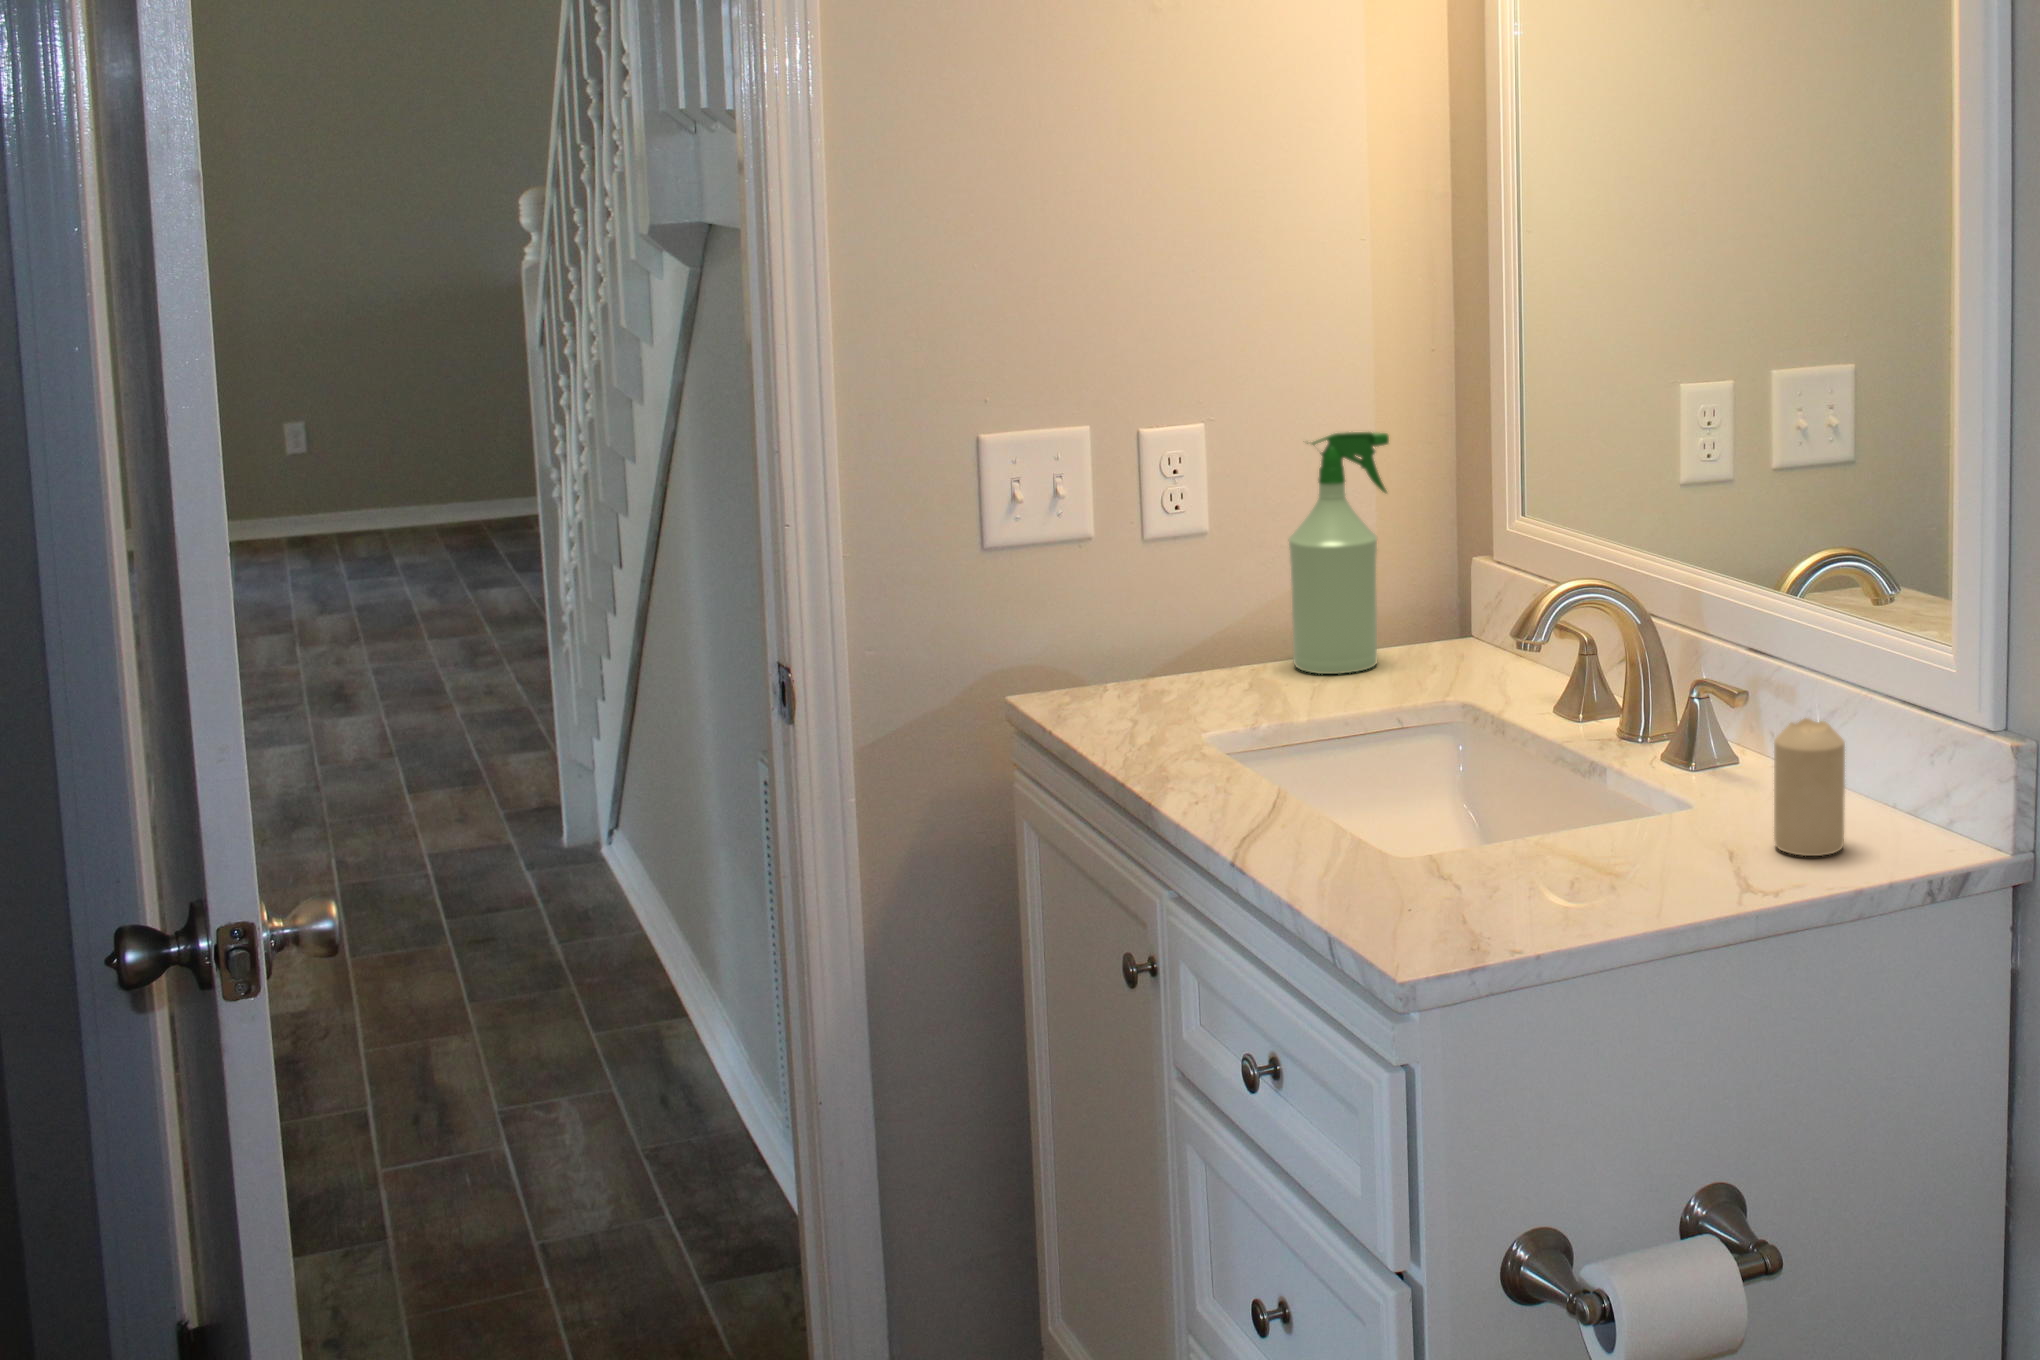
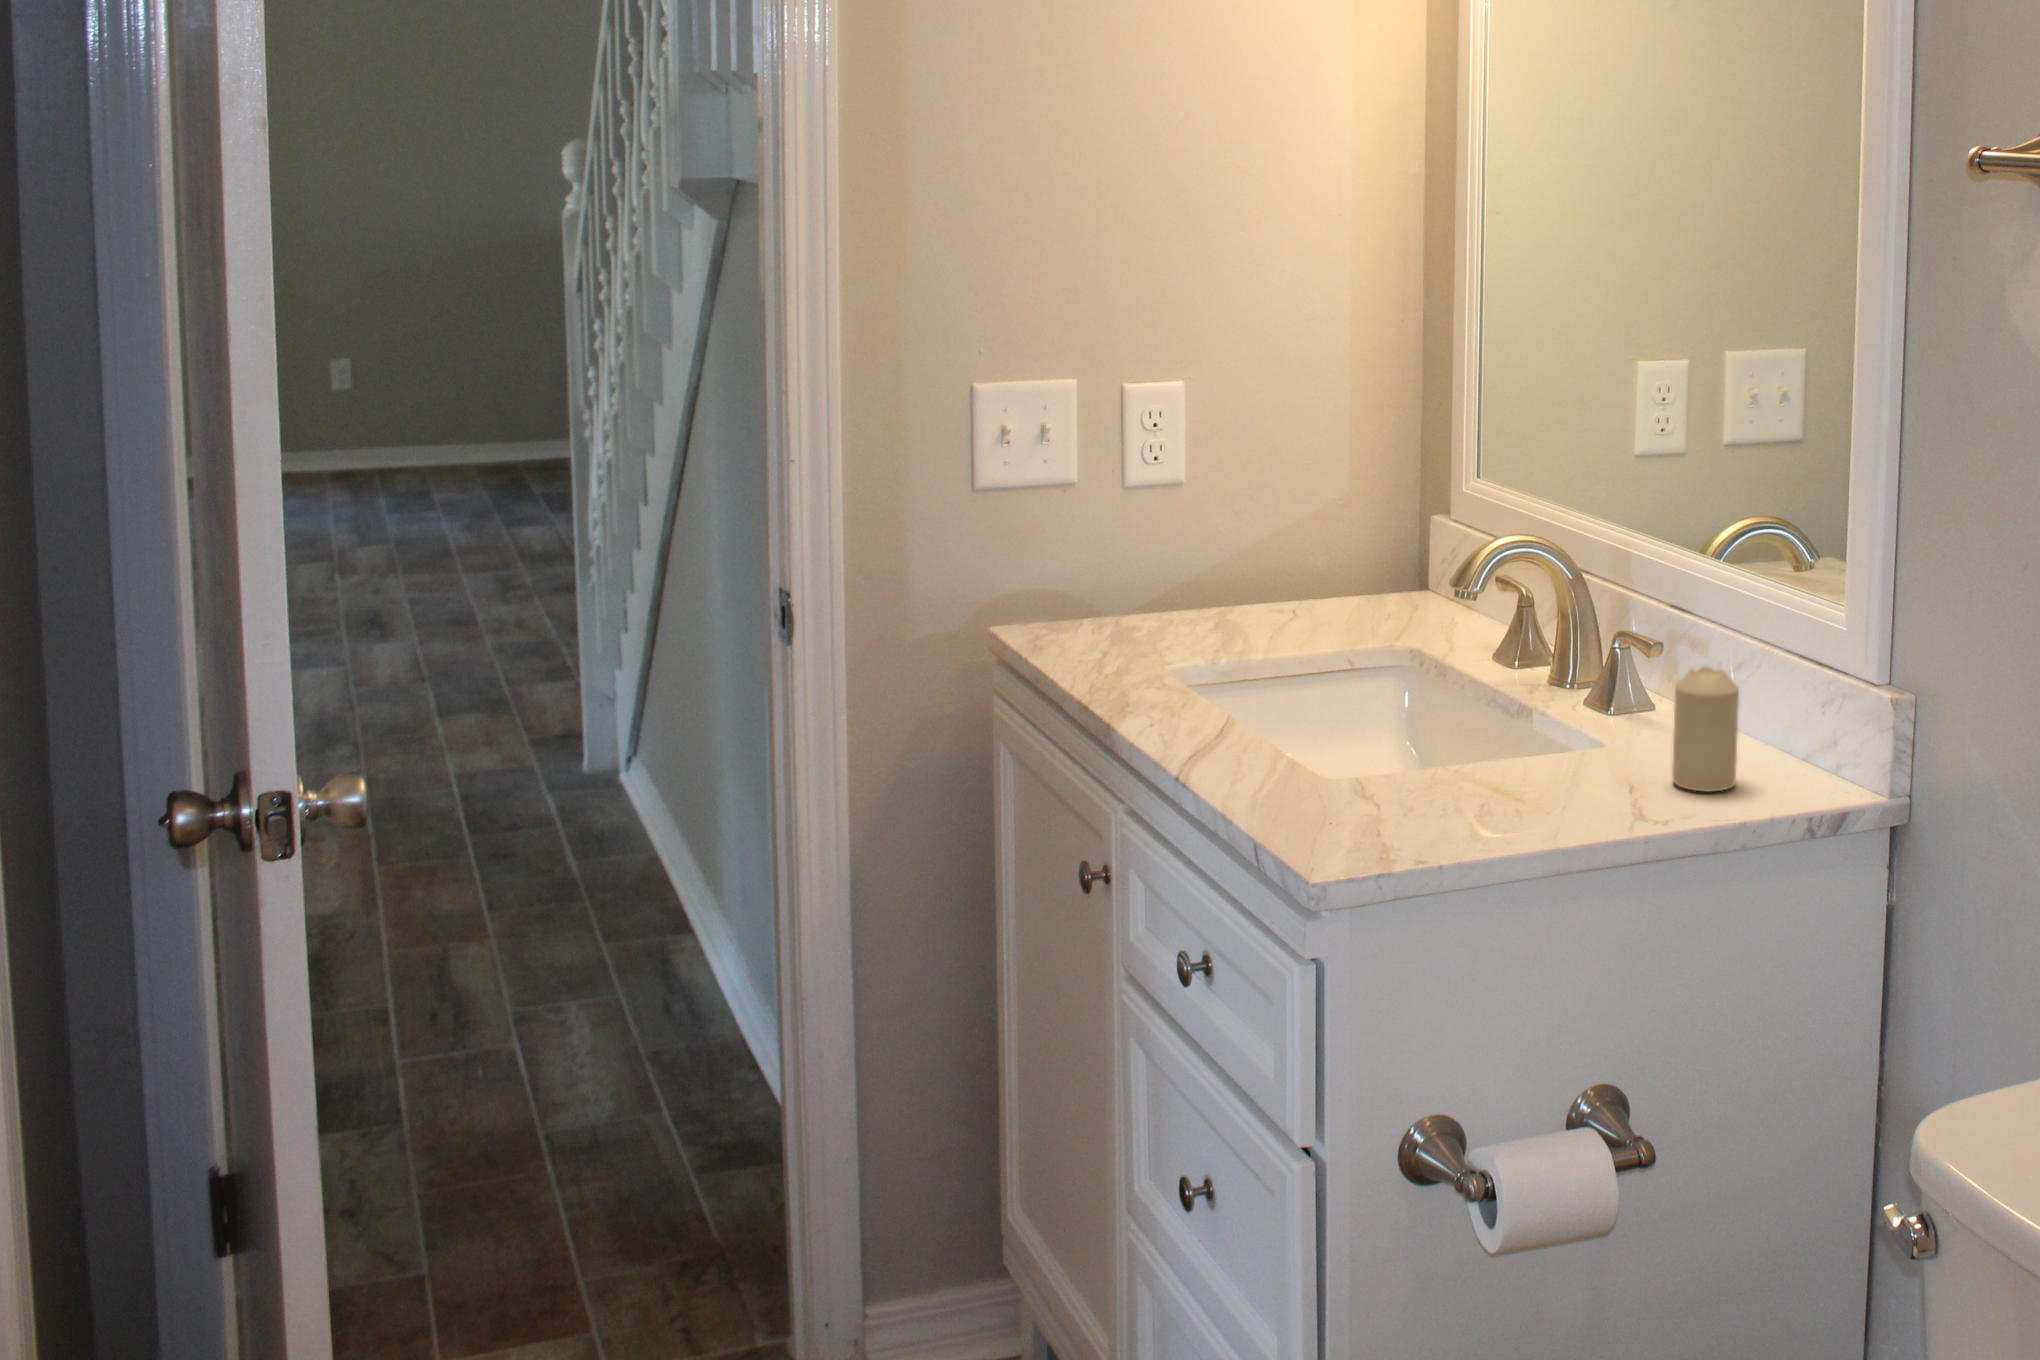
spray bottle: present [1289,432,1389,674] -> none [1256,395,1353,618]

